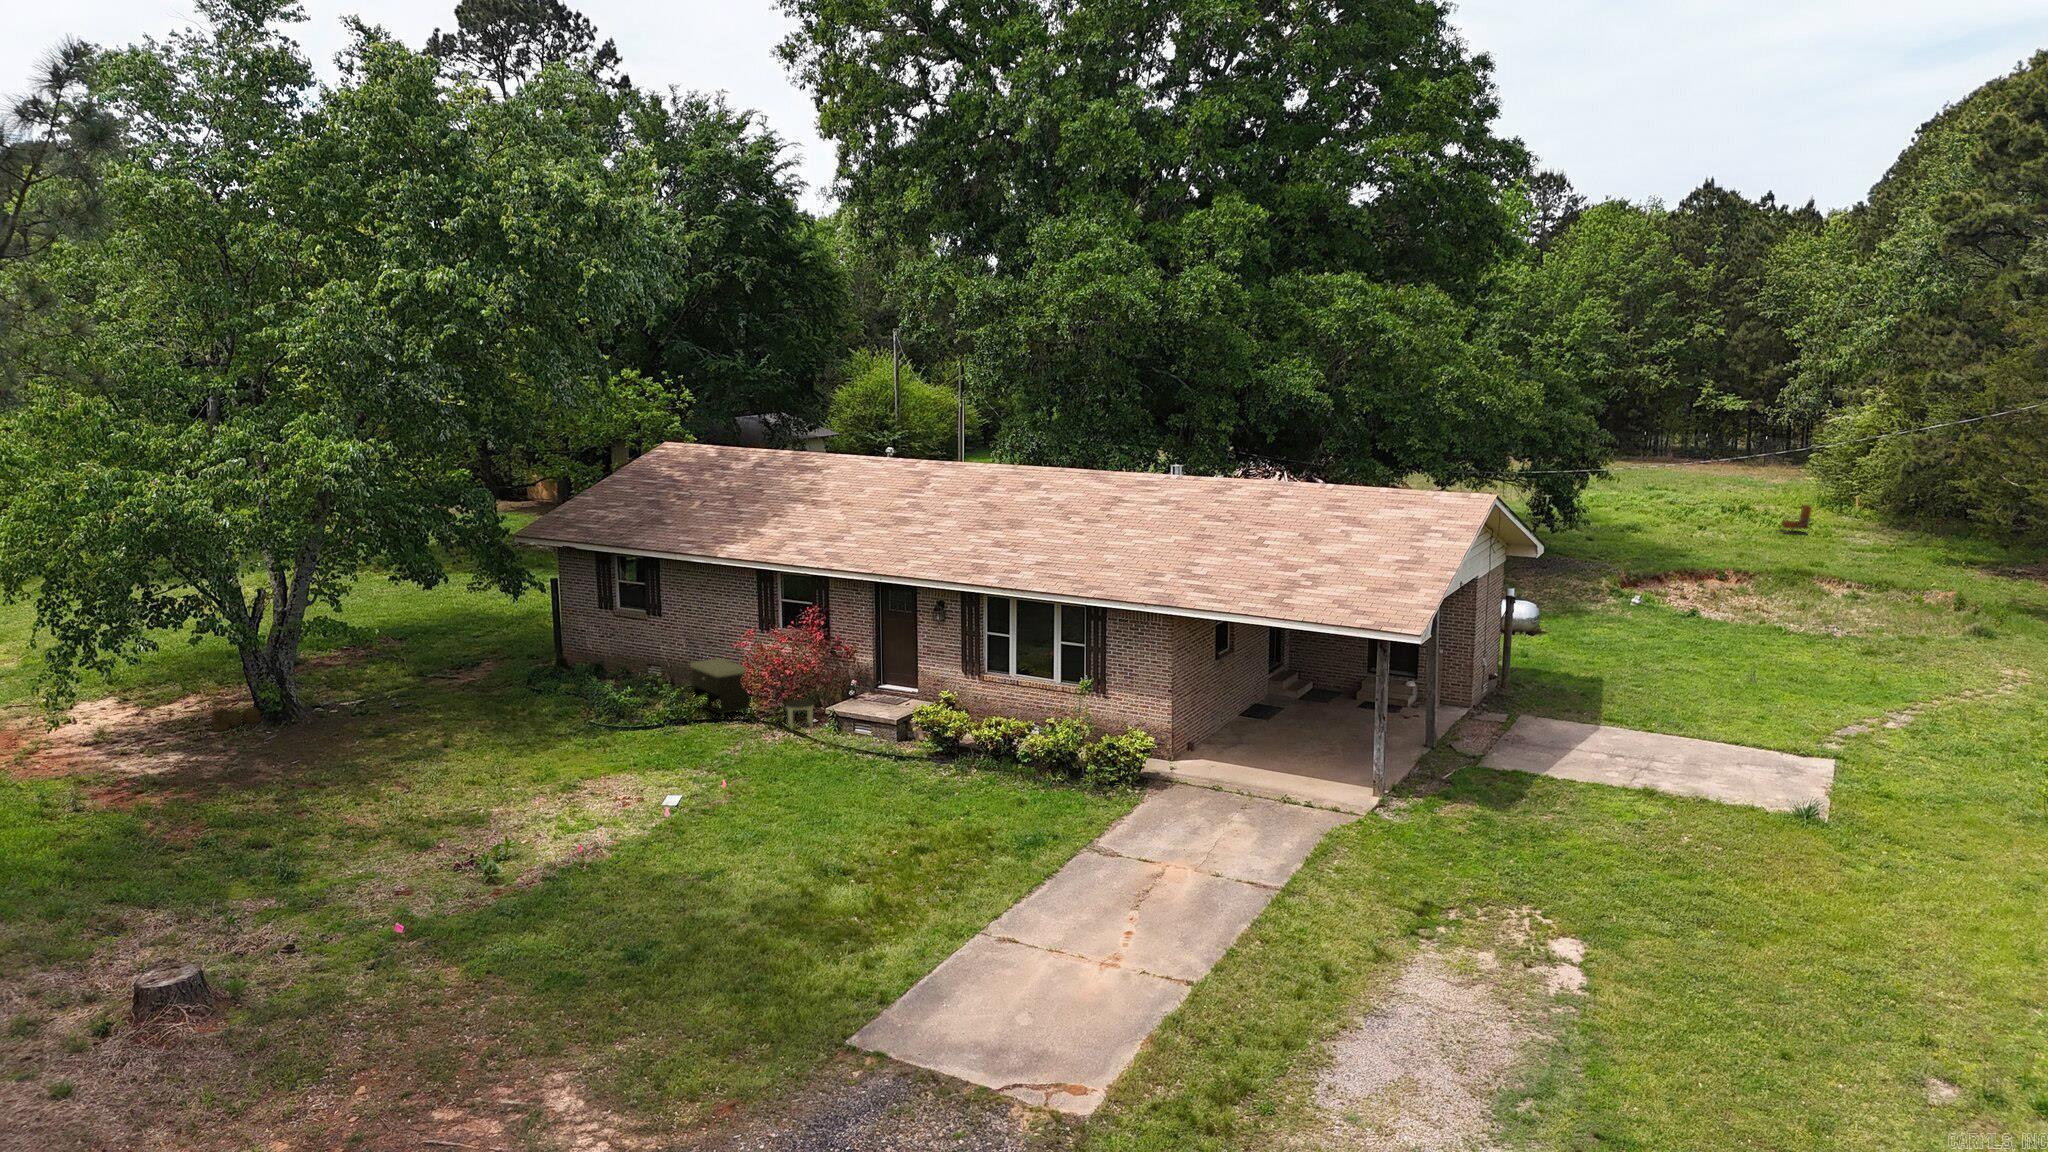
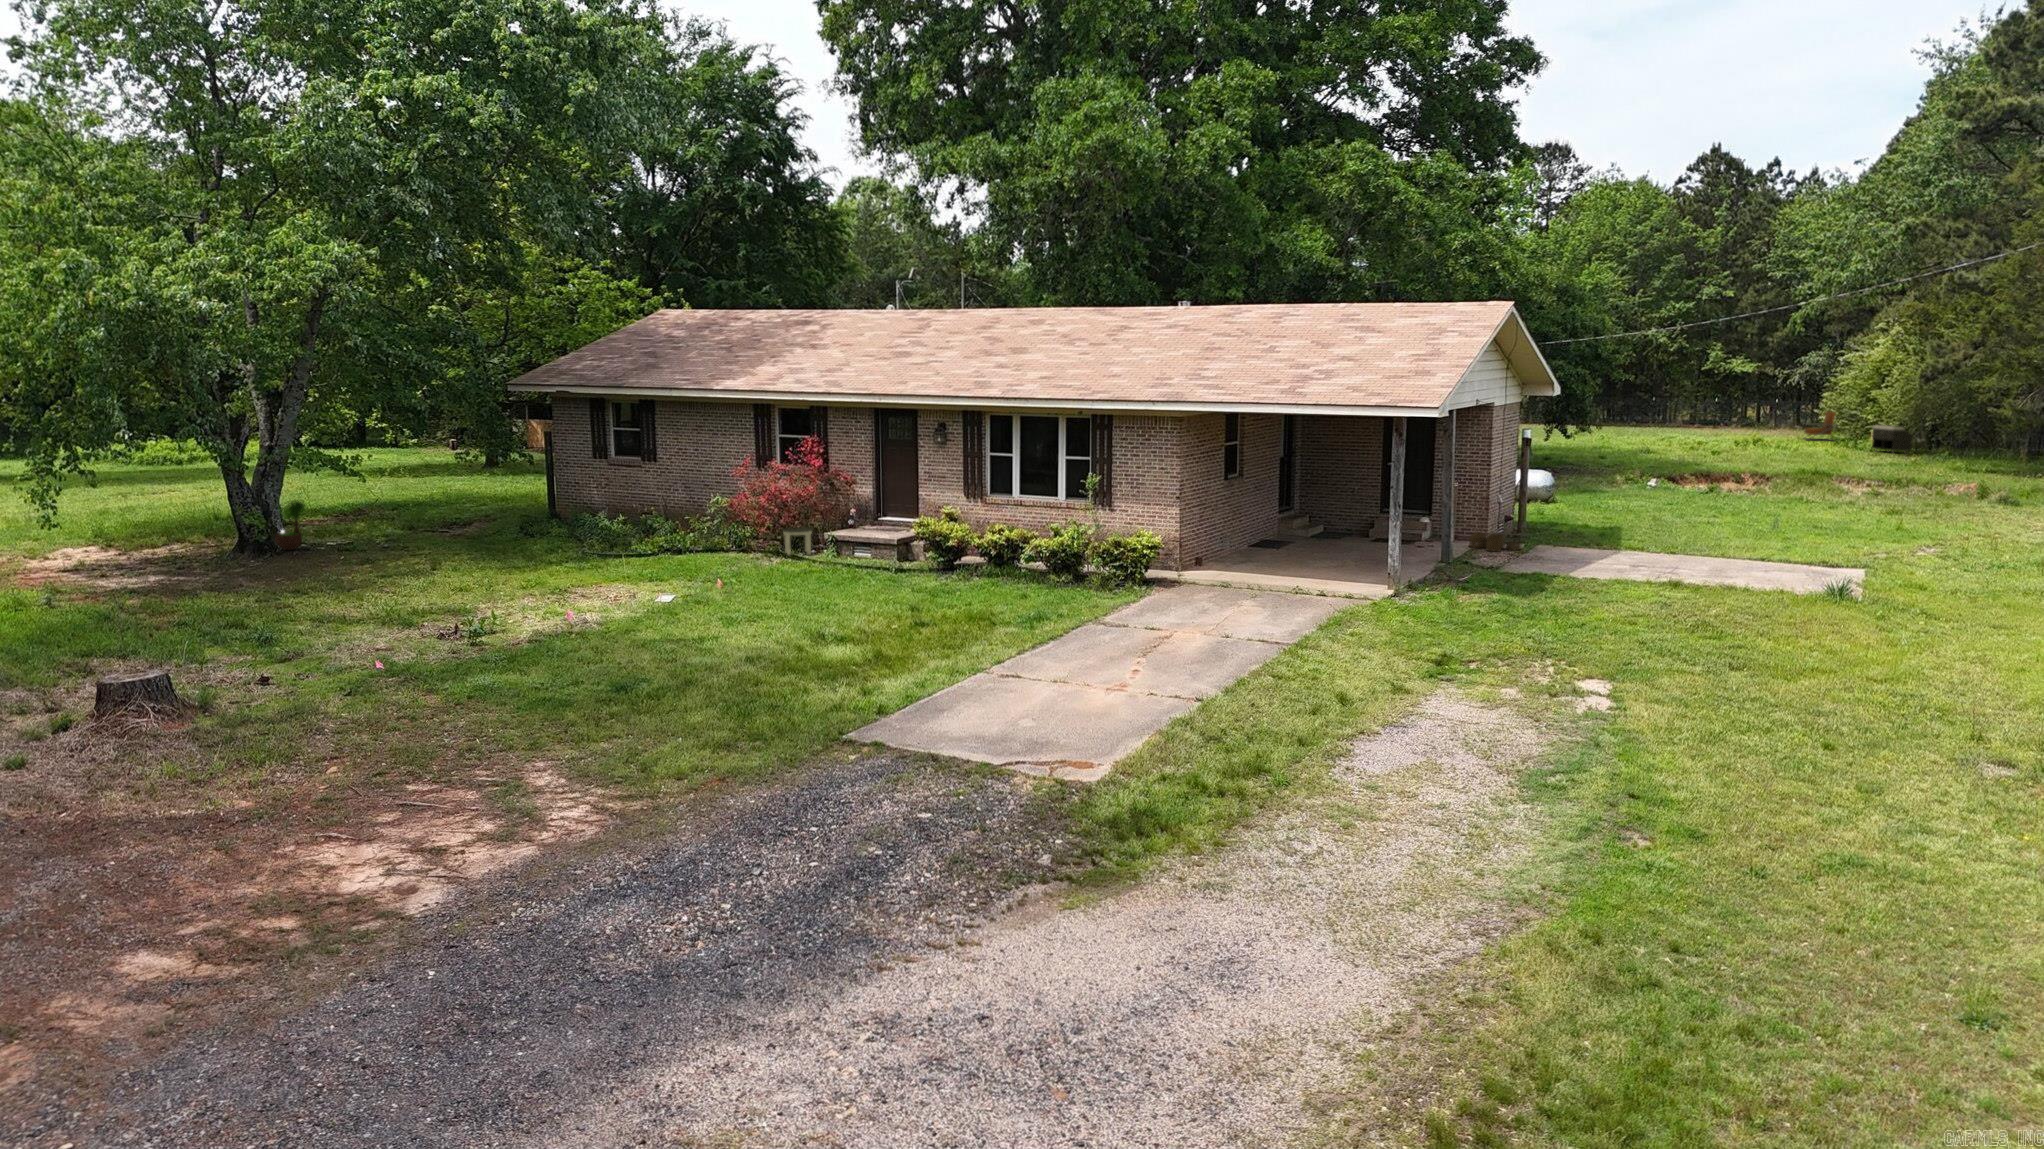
storage bench: present [690,658,750,716] -> present [1872,425,1913,453]
potted tree: none [290,665,323,718] -> present [275,500,306,550]
woven basket: present [212,706,261,731] -> present [1469,532,1521,551]

